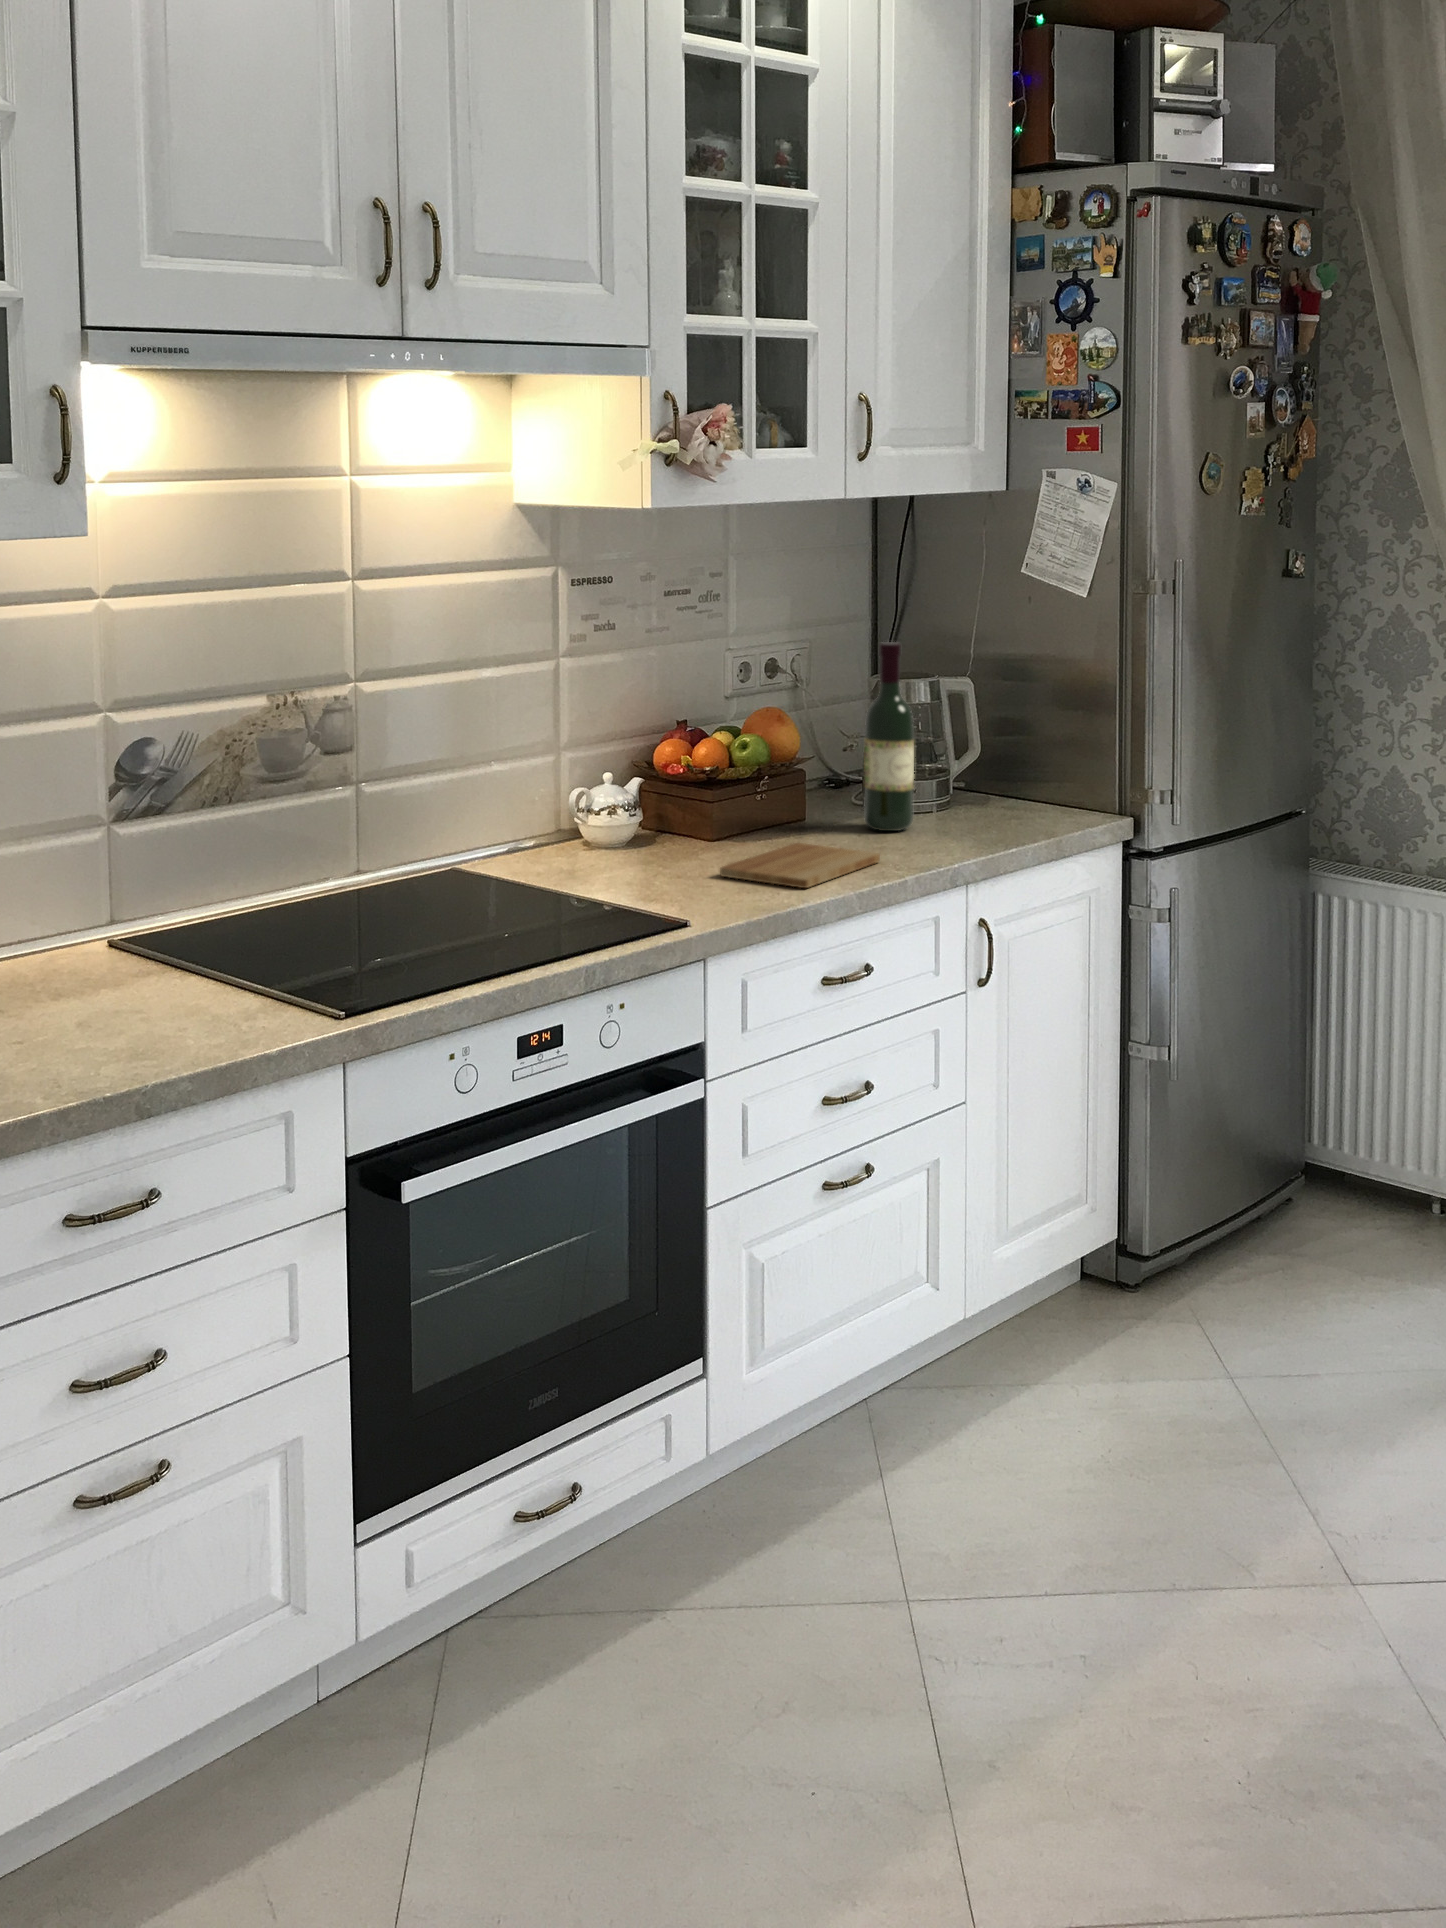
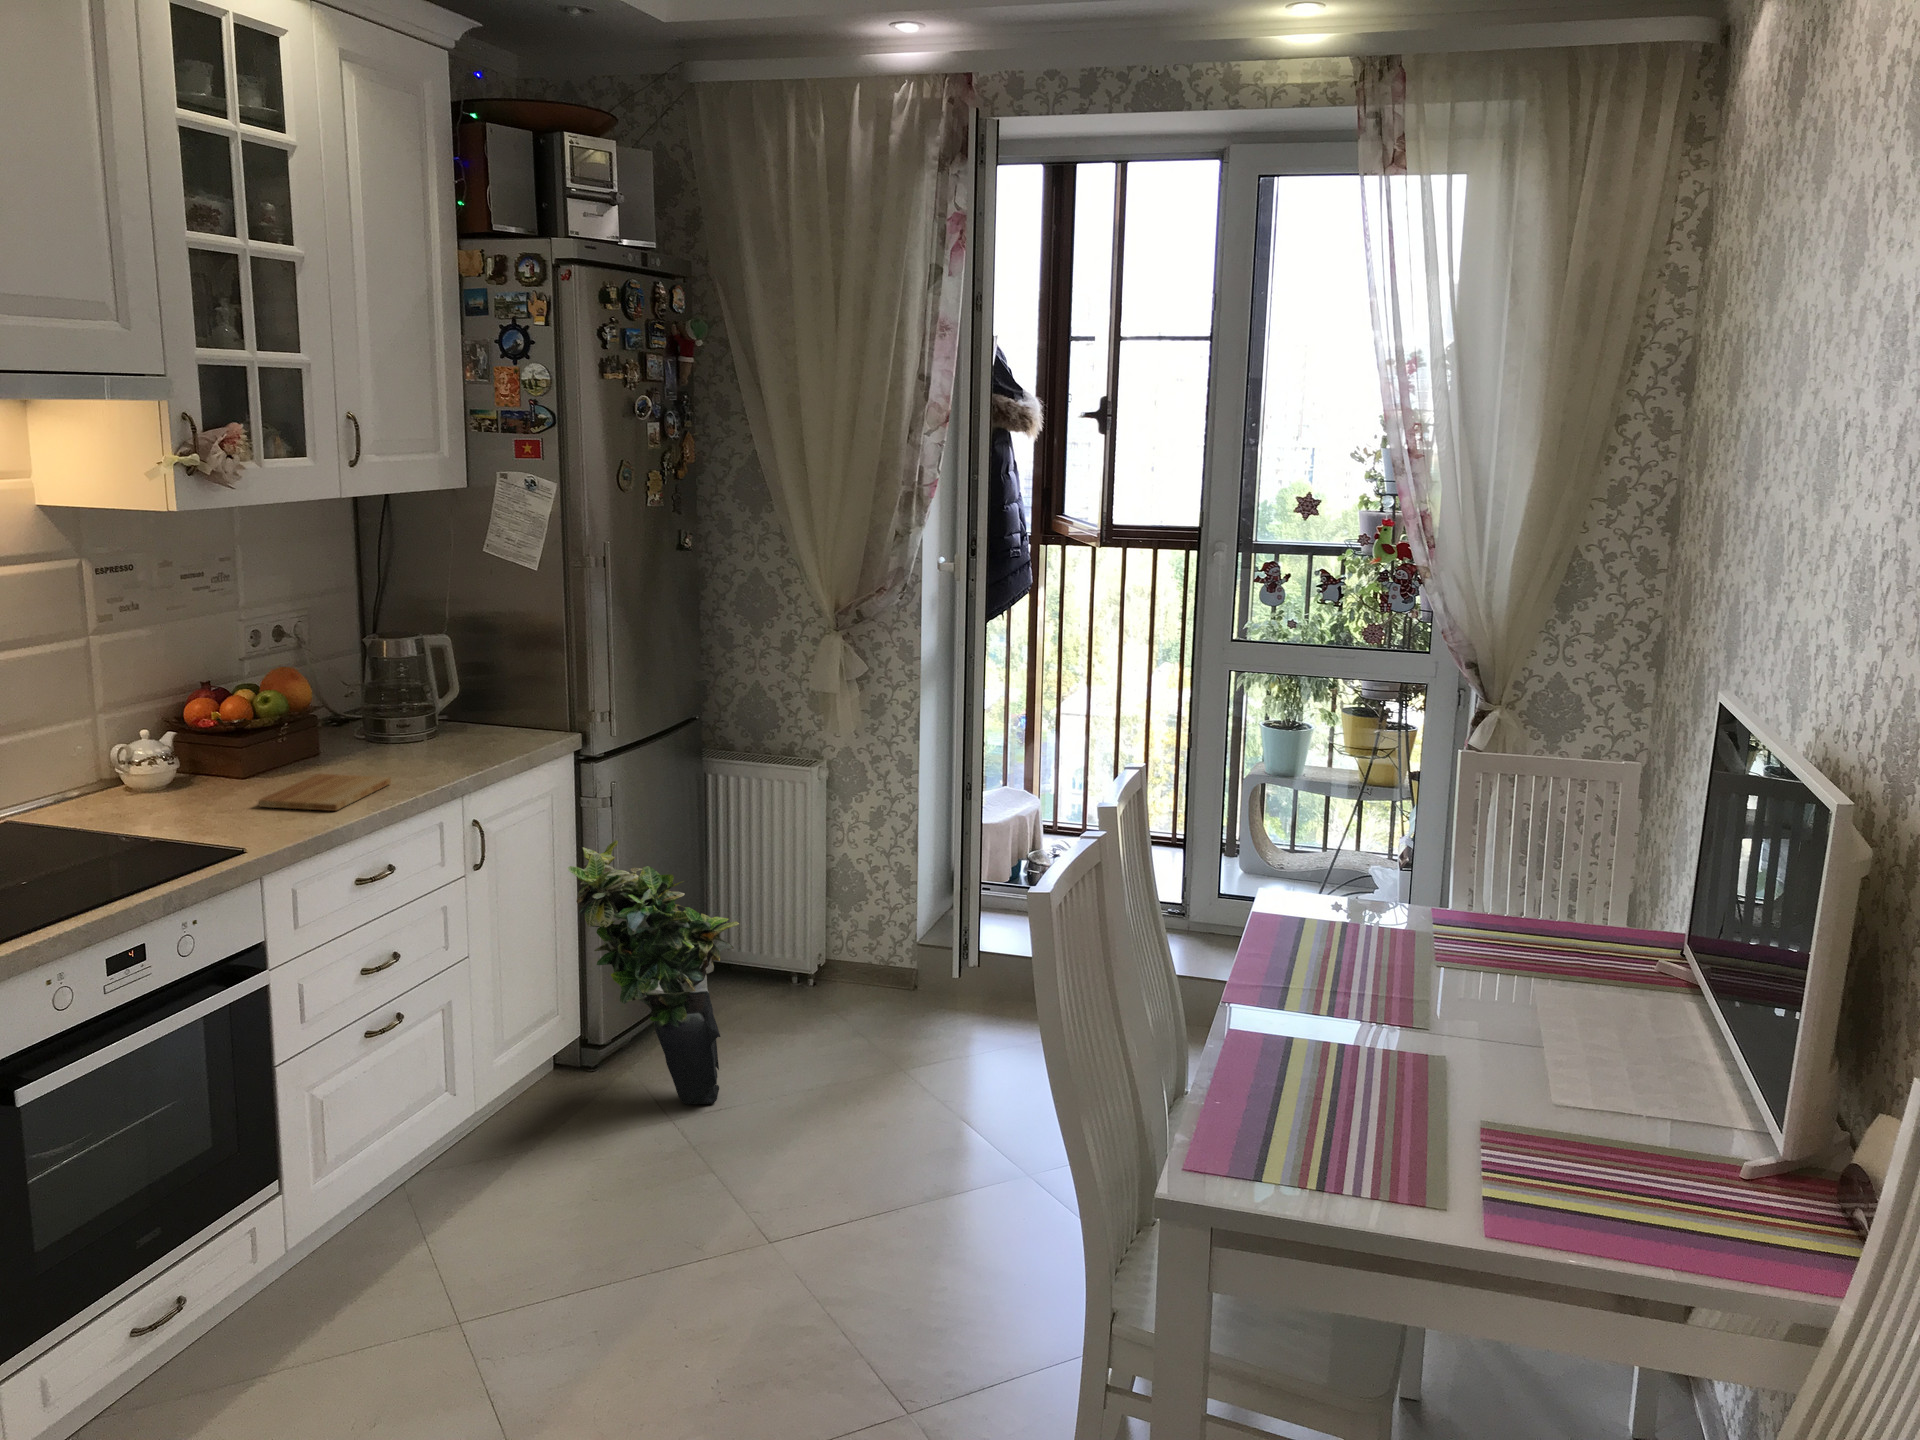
wine bottle: present [864,642,914,831] -> none [367,611,410,758]
potted plant: none [1102,968,1342,1362] -> present [566,840,739,1104]

